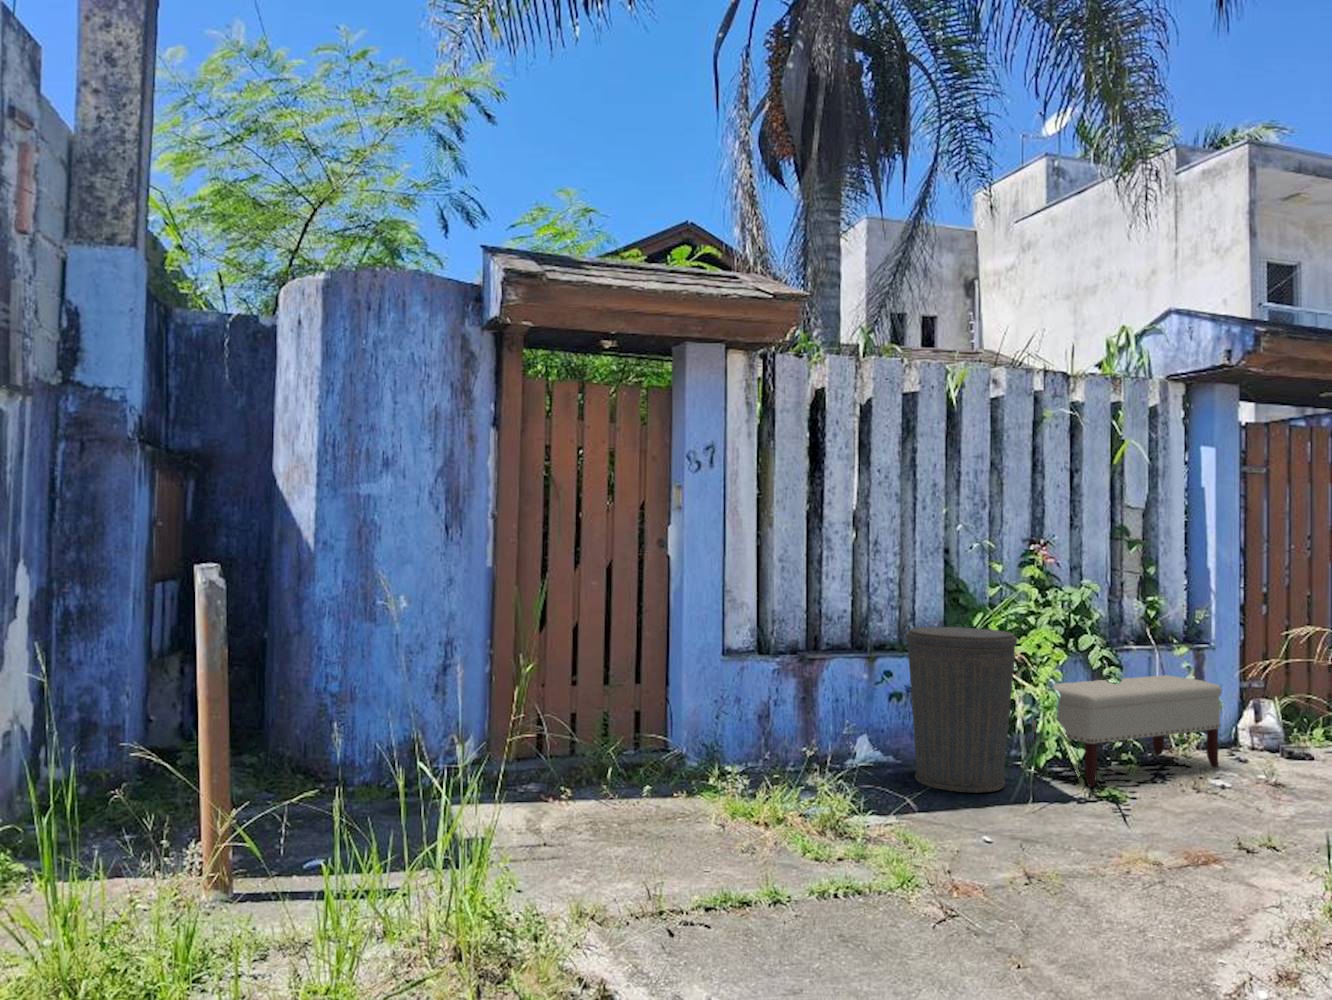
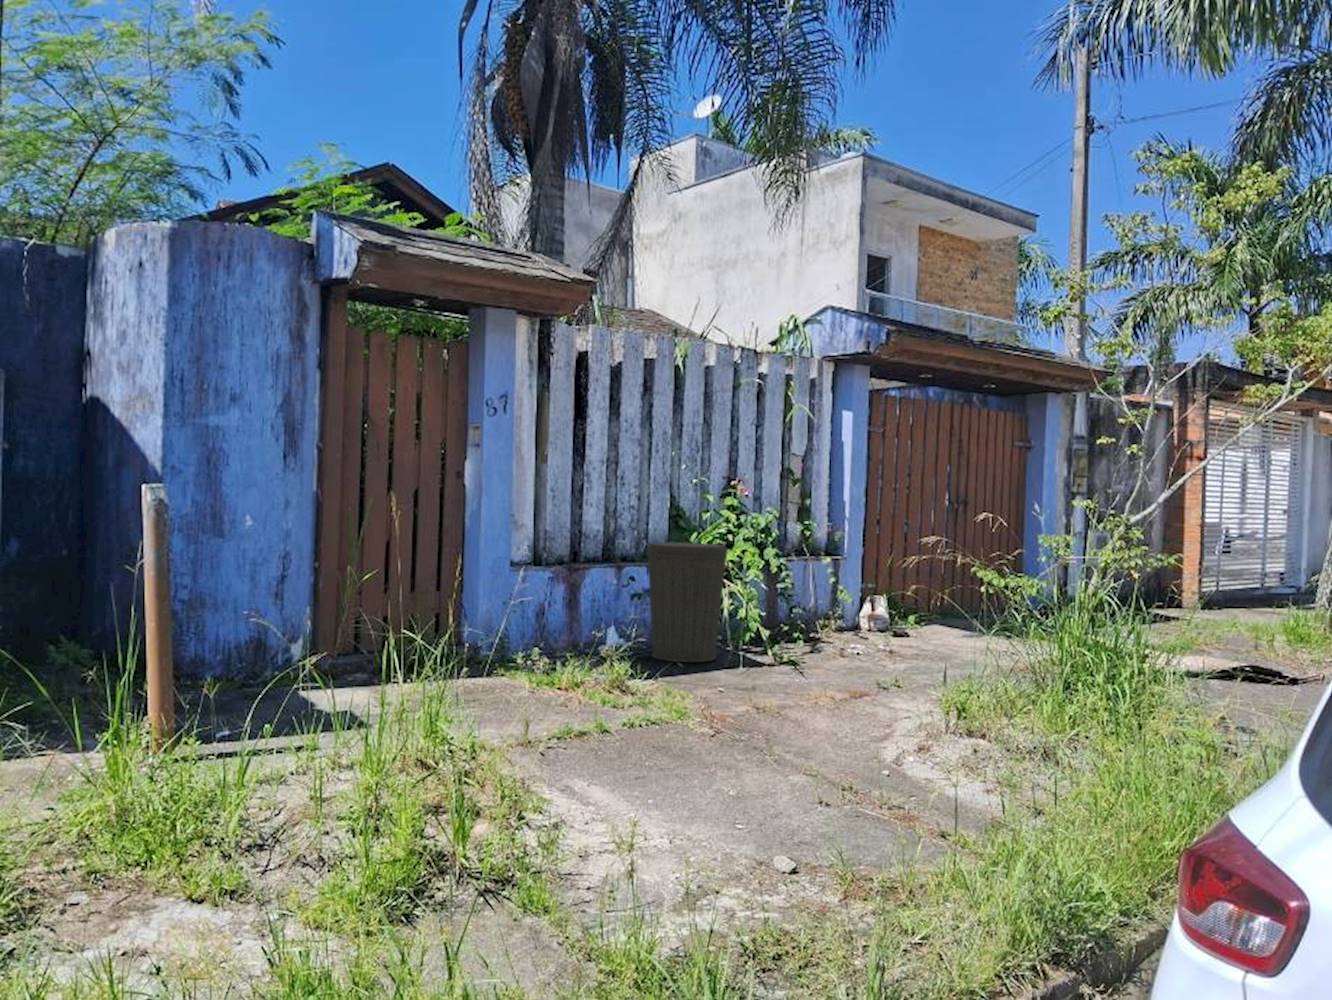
bench: present [1032,675,1222,787] -> none [731,579,854,656]

